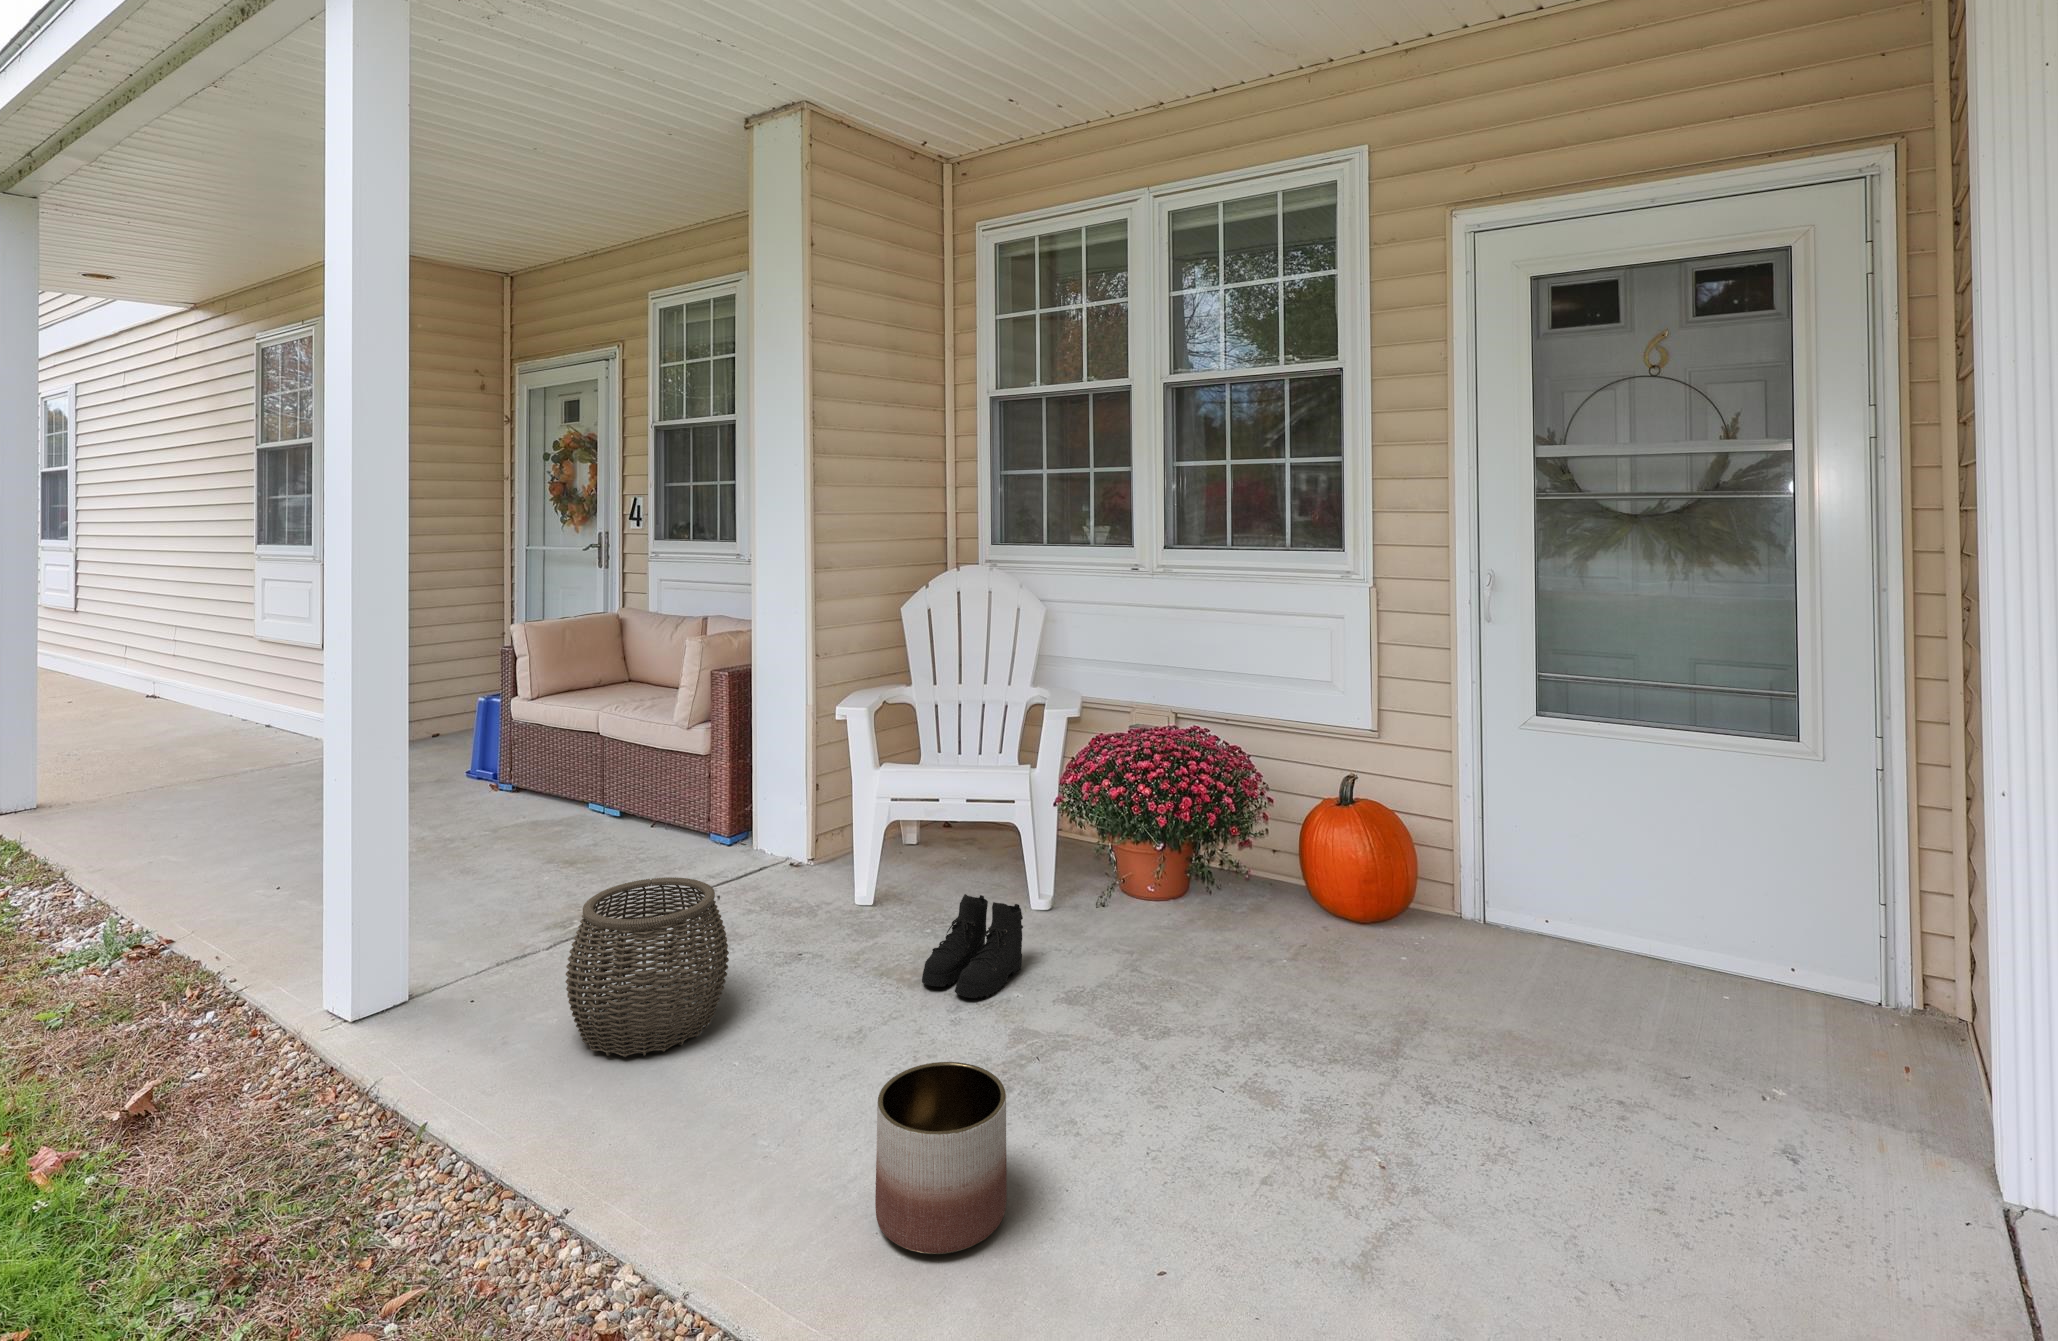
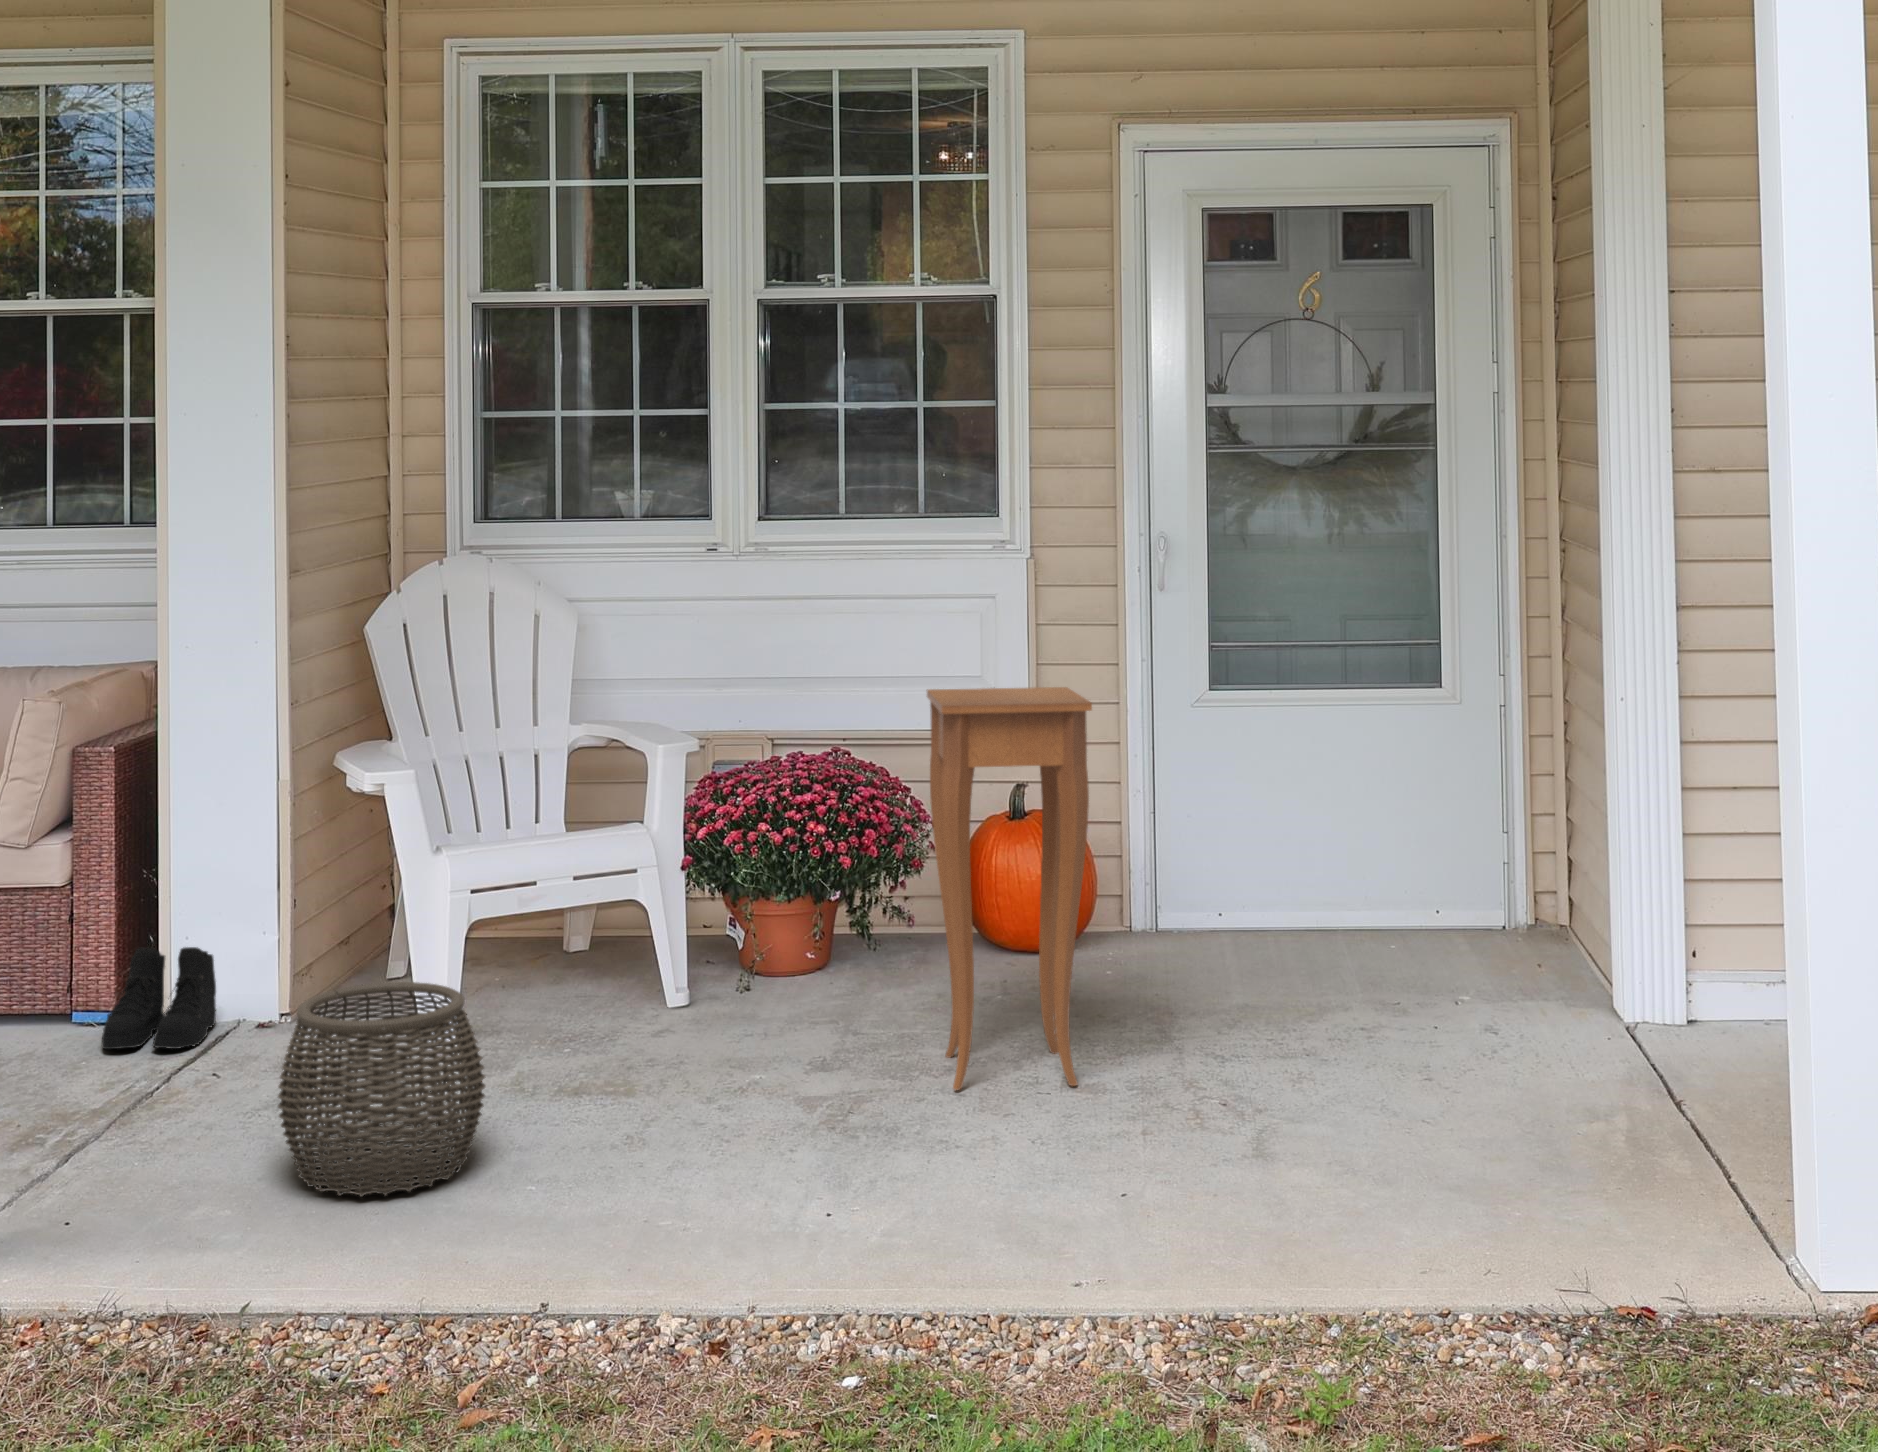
side table: none [1101,697,1275,1104] -> present [927,687,1092,1090]
boots: present [922,894,1023,998] -> present [102,947,216,1049]
planter: present [875,1062,1007,1254] -> none [863,1058,994,1213]

